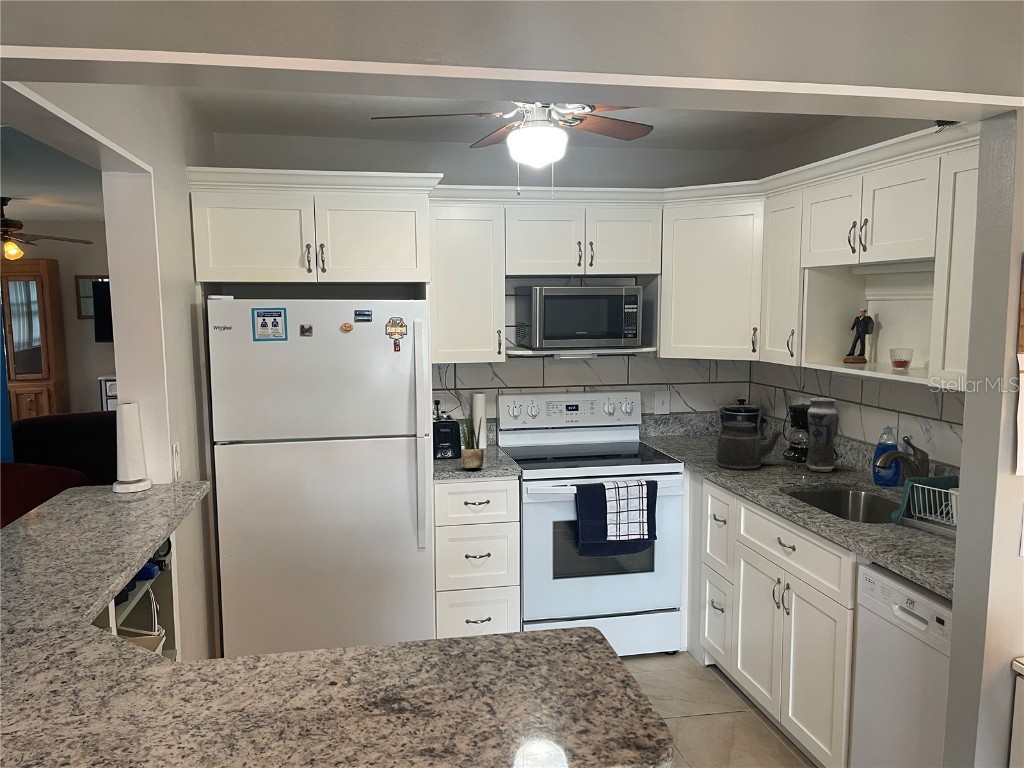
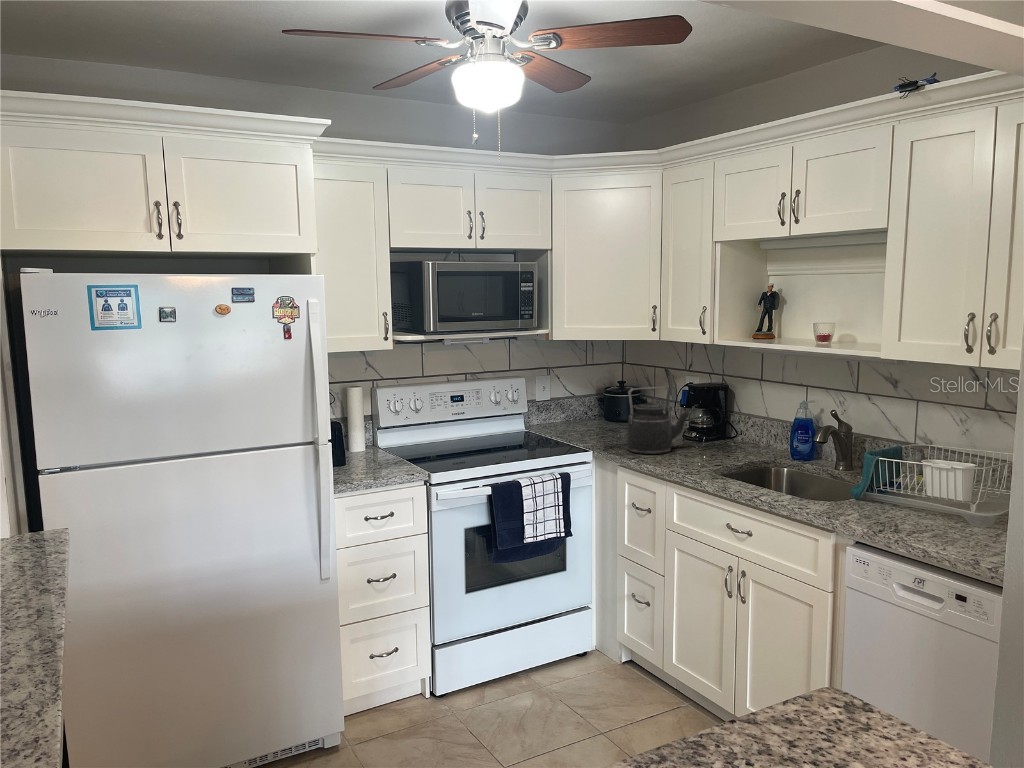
vase: present [806,398,837,471] -> none [715,376,744,450]
potted plant: present [461,414,484,468] -> none [352,411,381,476]

